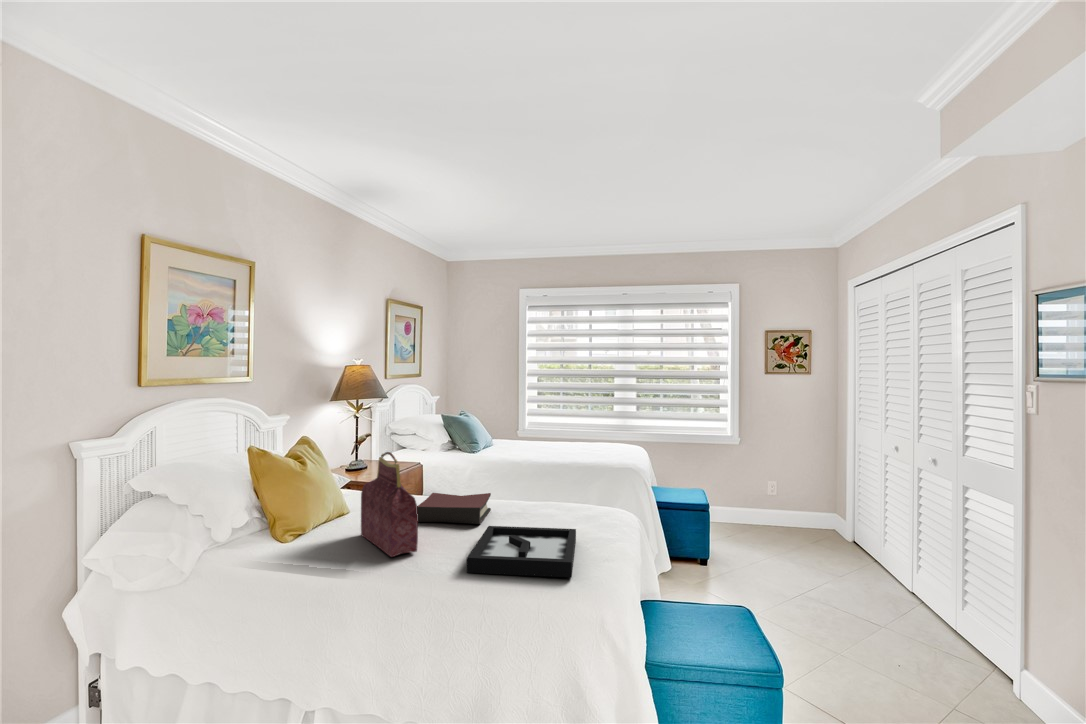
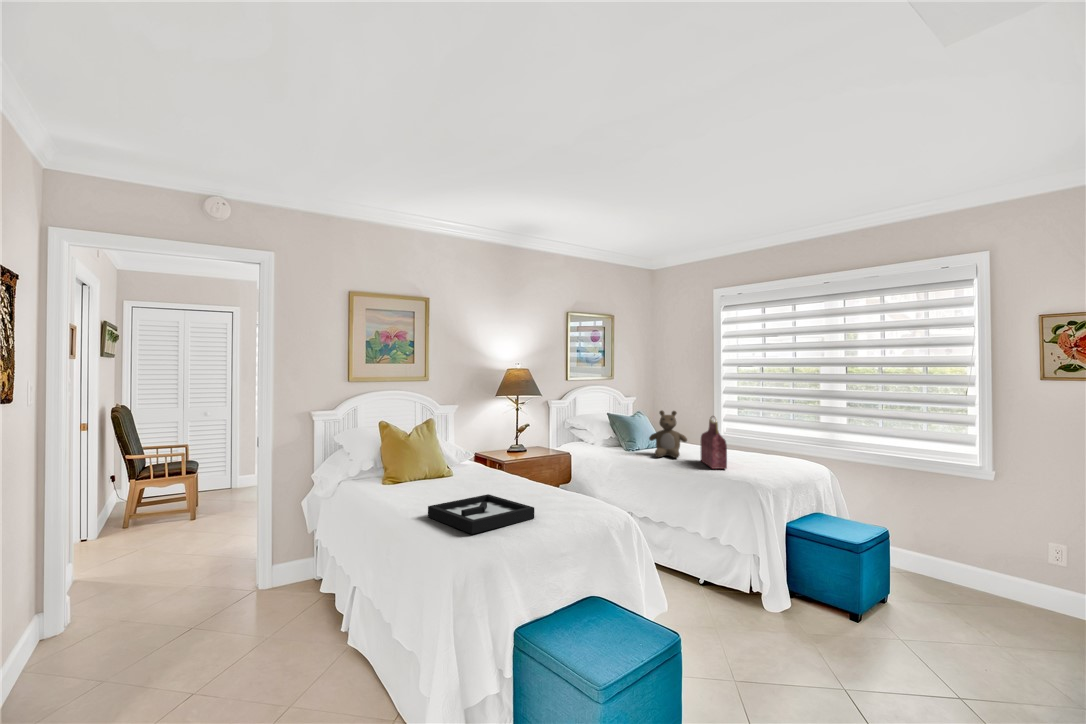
teddy bear: none [497,408,534,457] -> present [649,411,687,458]
handbag: present [361,452,418,557] -> present [701,416,727,469]
hardback book: present [417,493,491,524] -> none [468,469,531,495]

